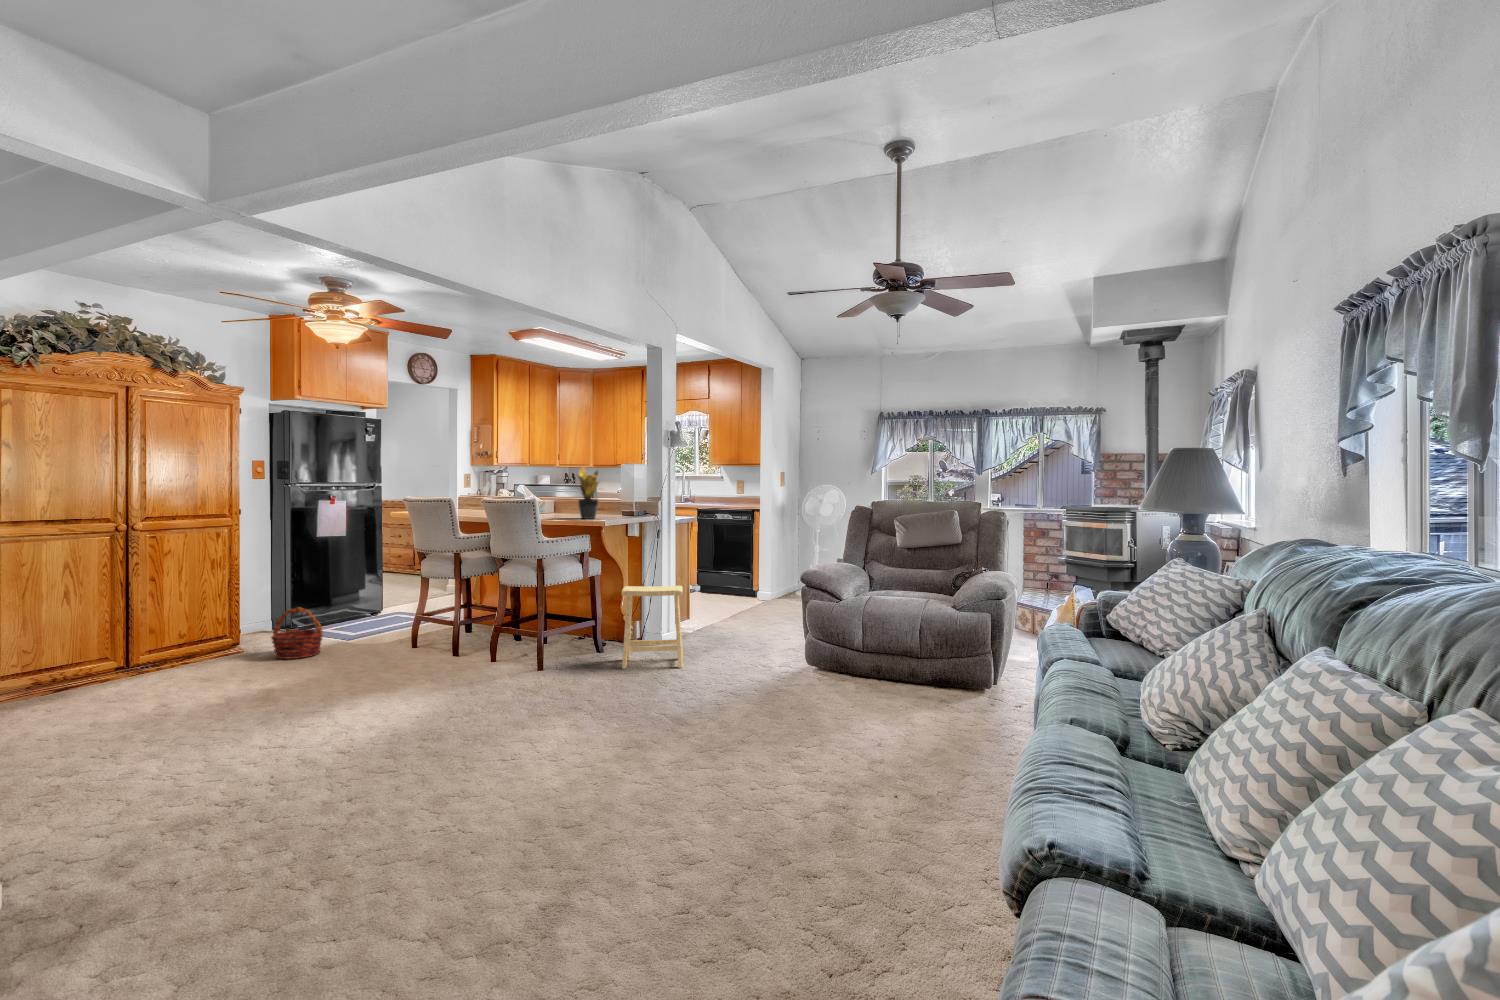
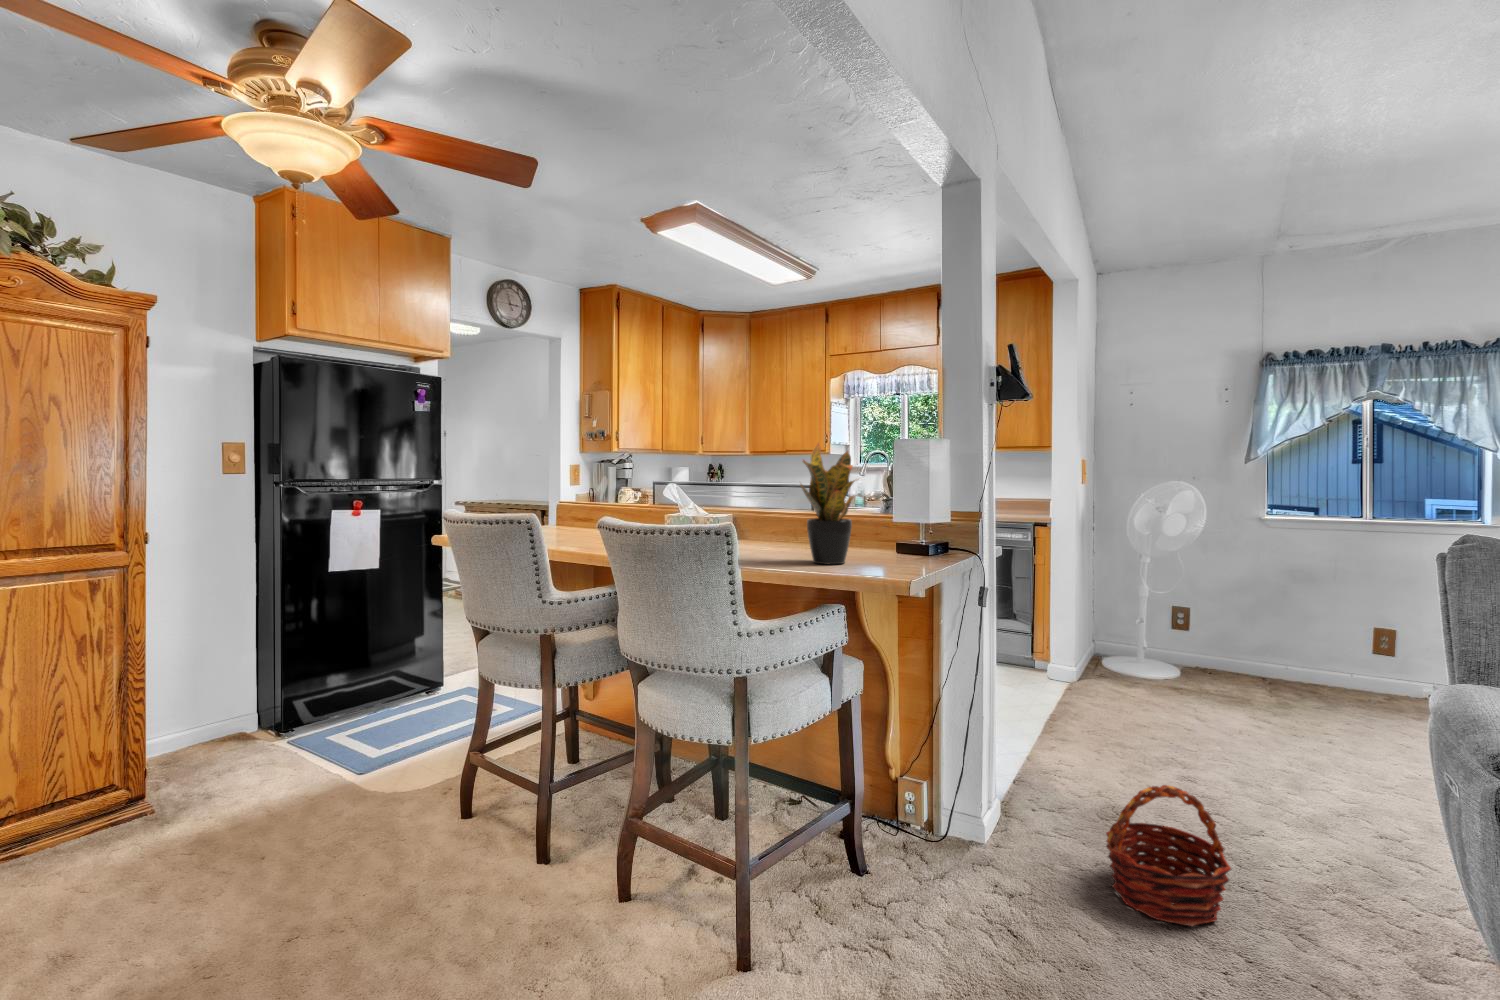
footstool: present [622,586,683,669] -> none [926,731,1102,964]
basket: present [271,607,323,659] -> present [1106,785,1231,926]

